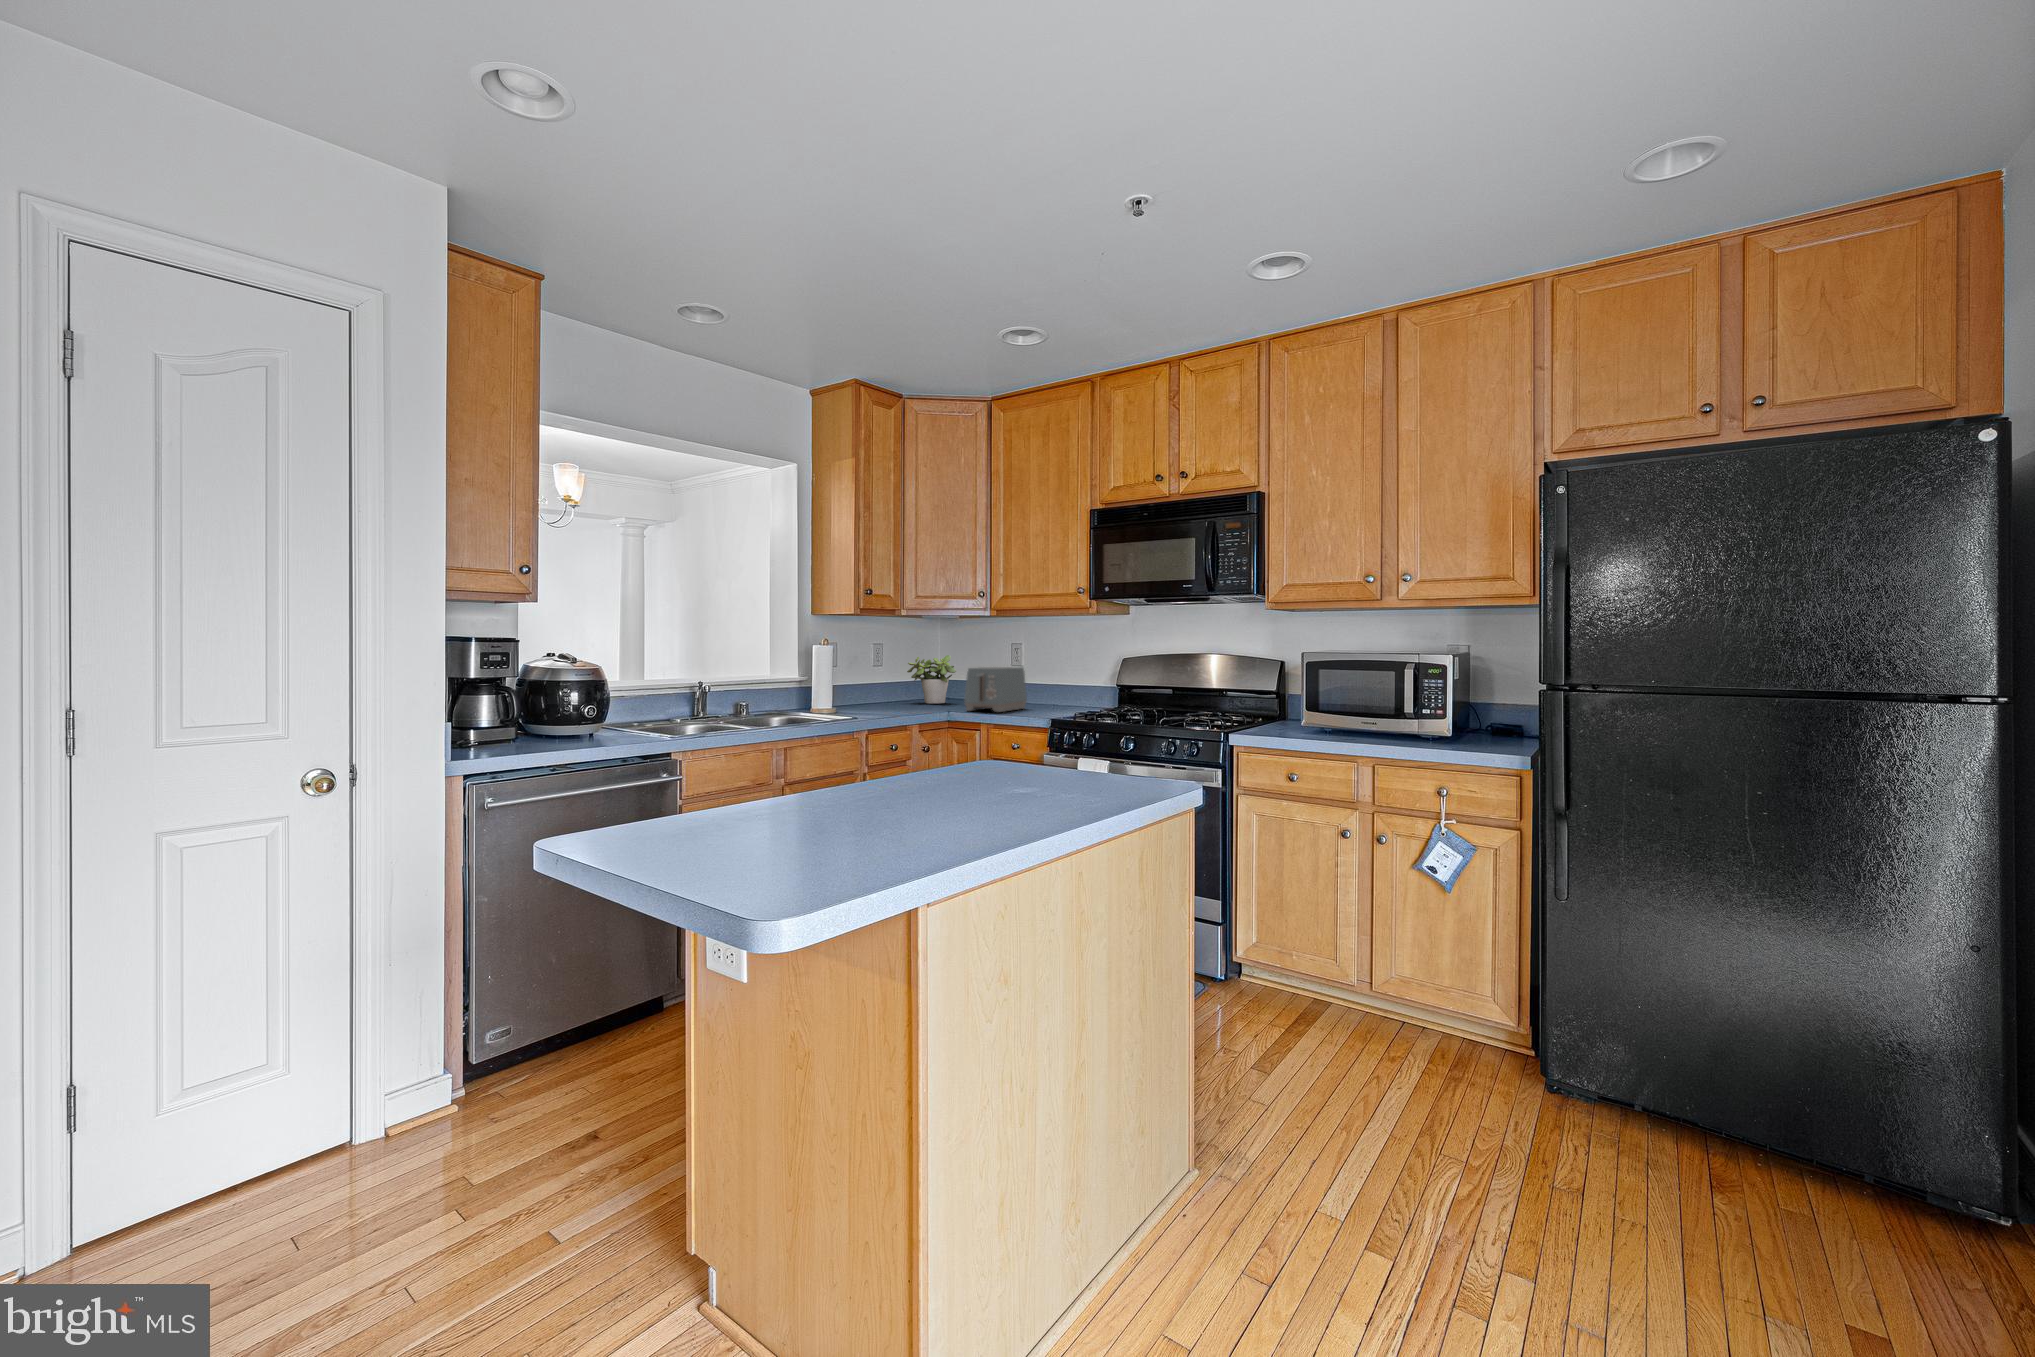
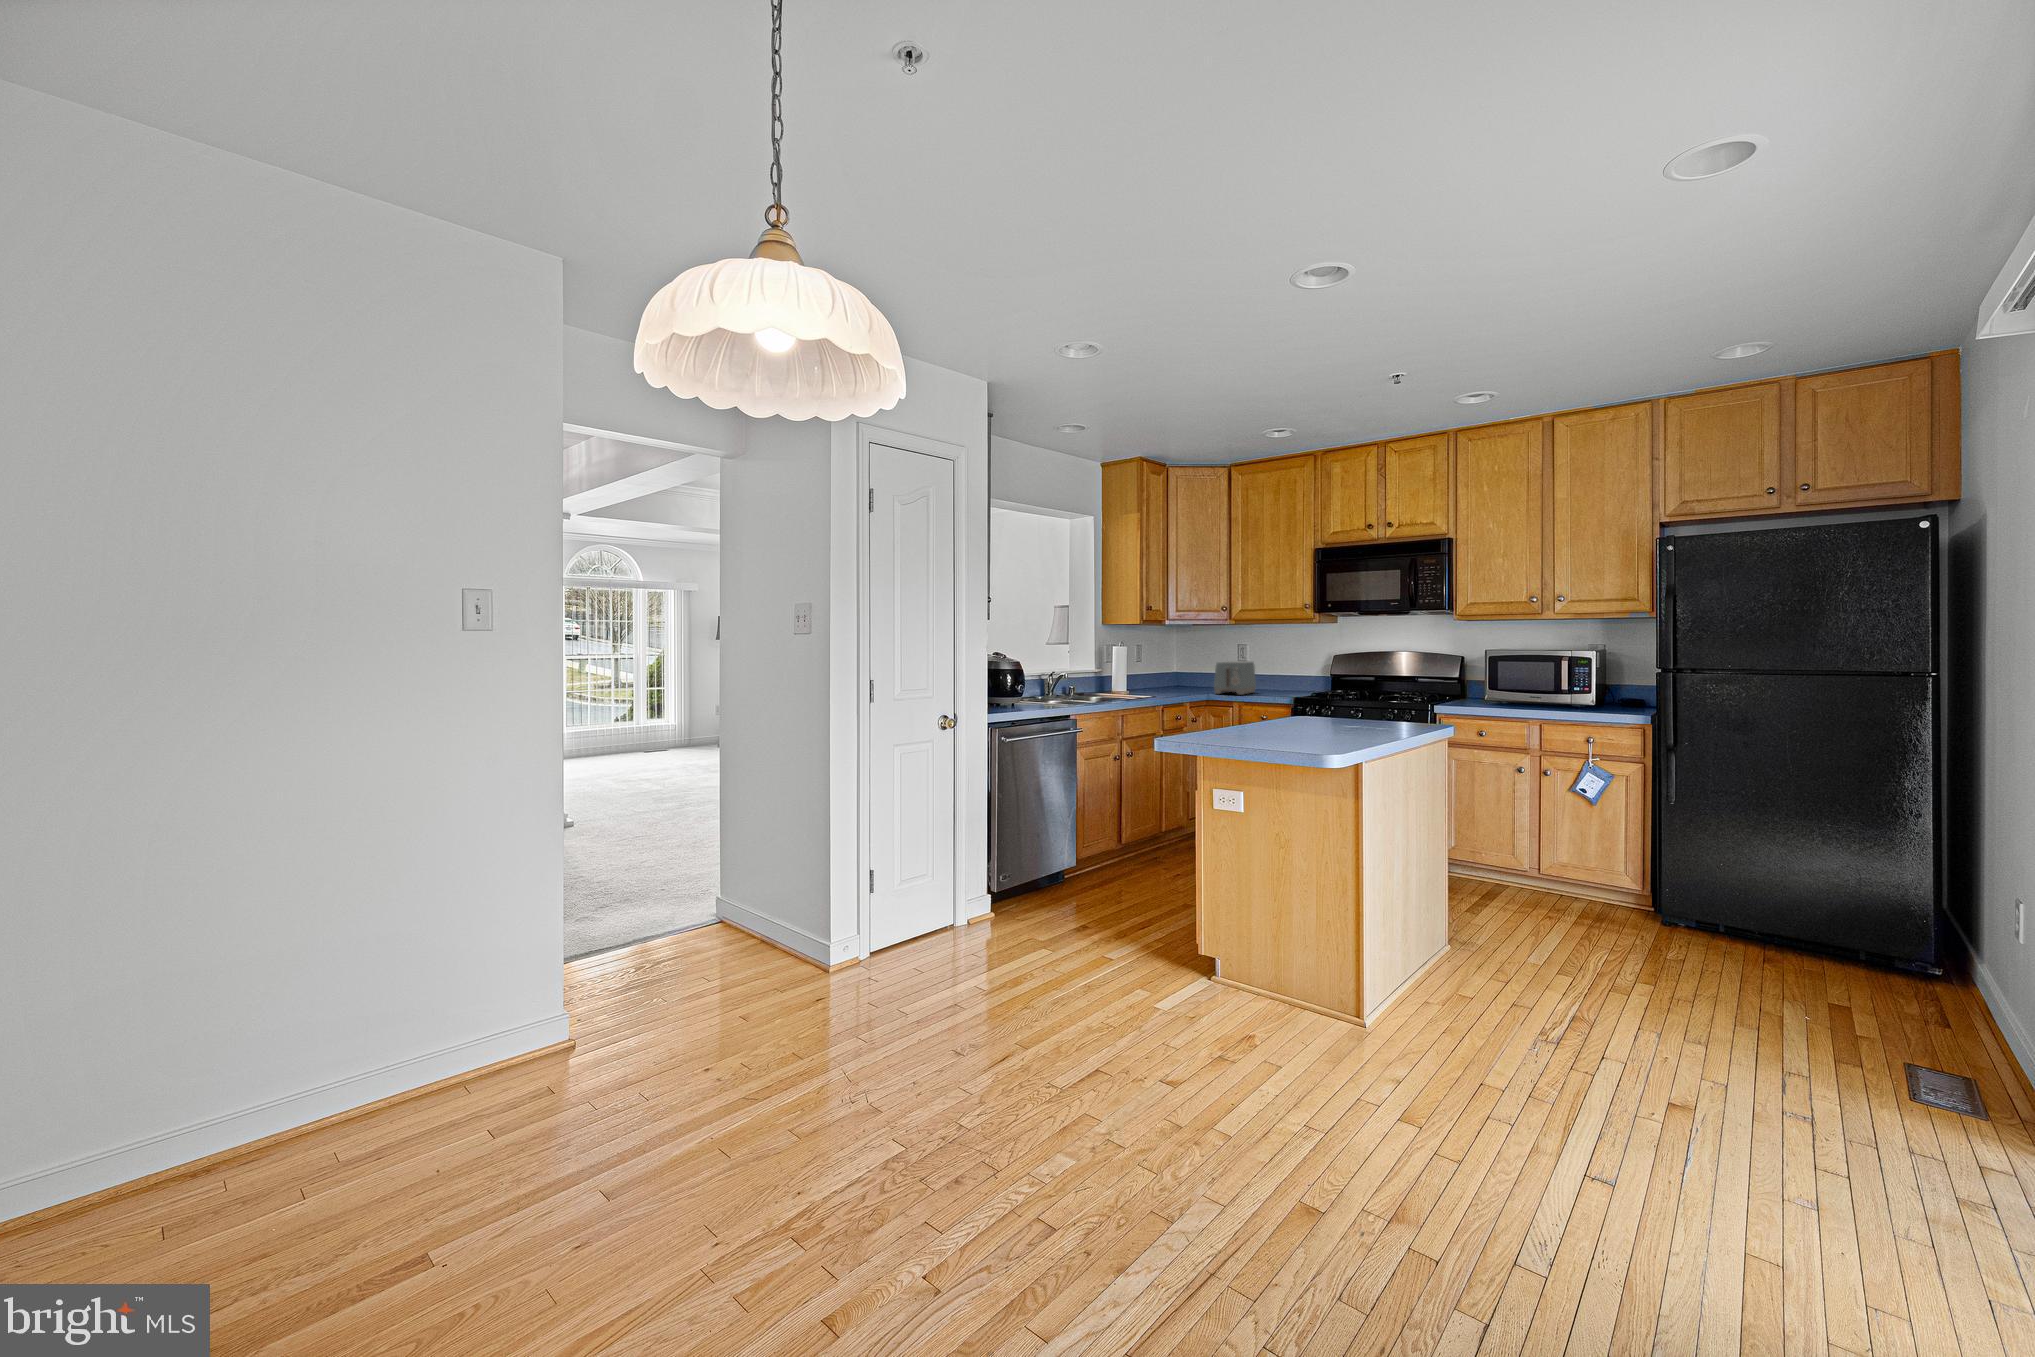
potted plant: present [907,655,956,704] -> none [1160,653,1197,690]

